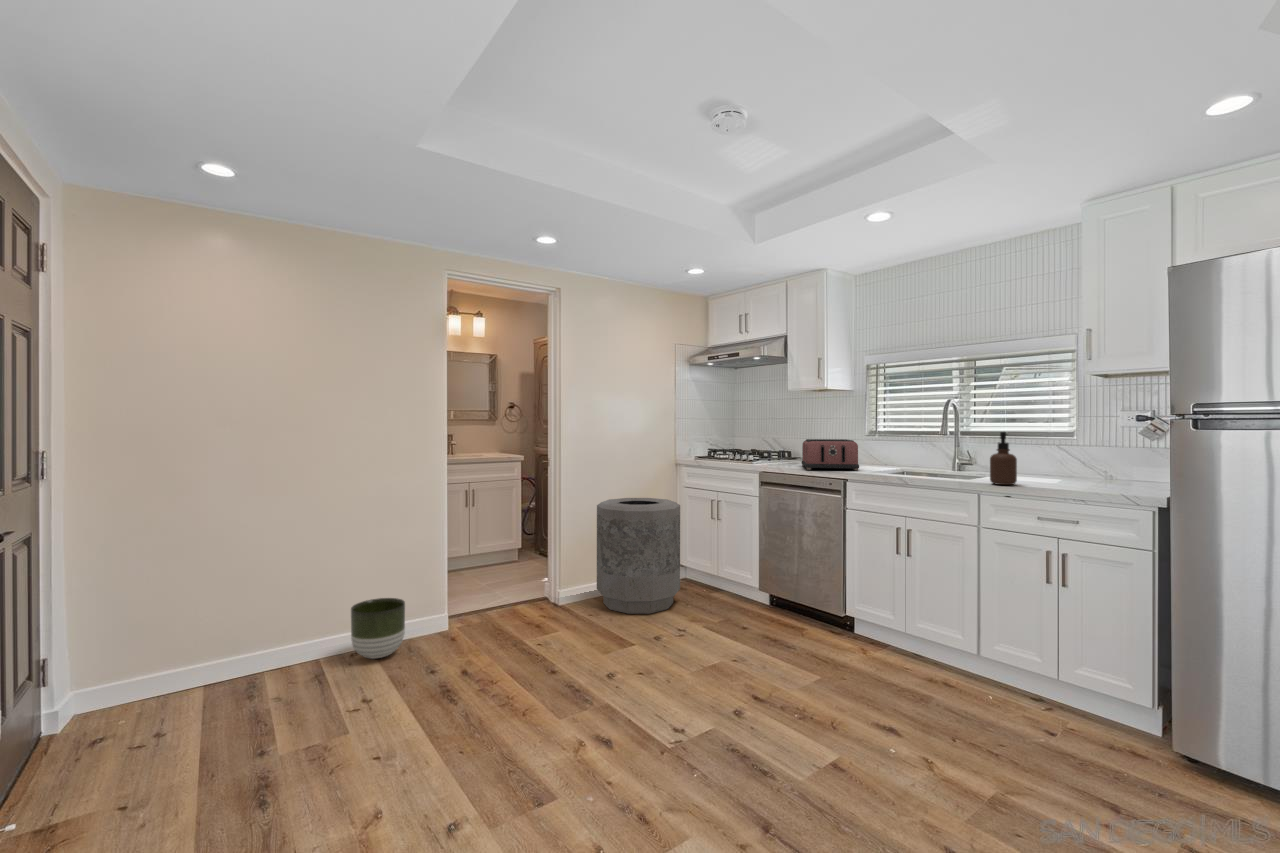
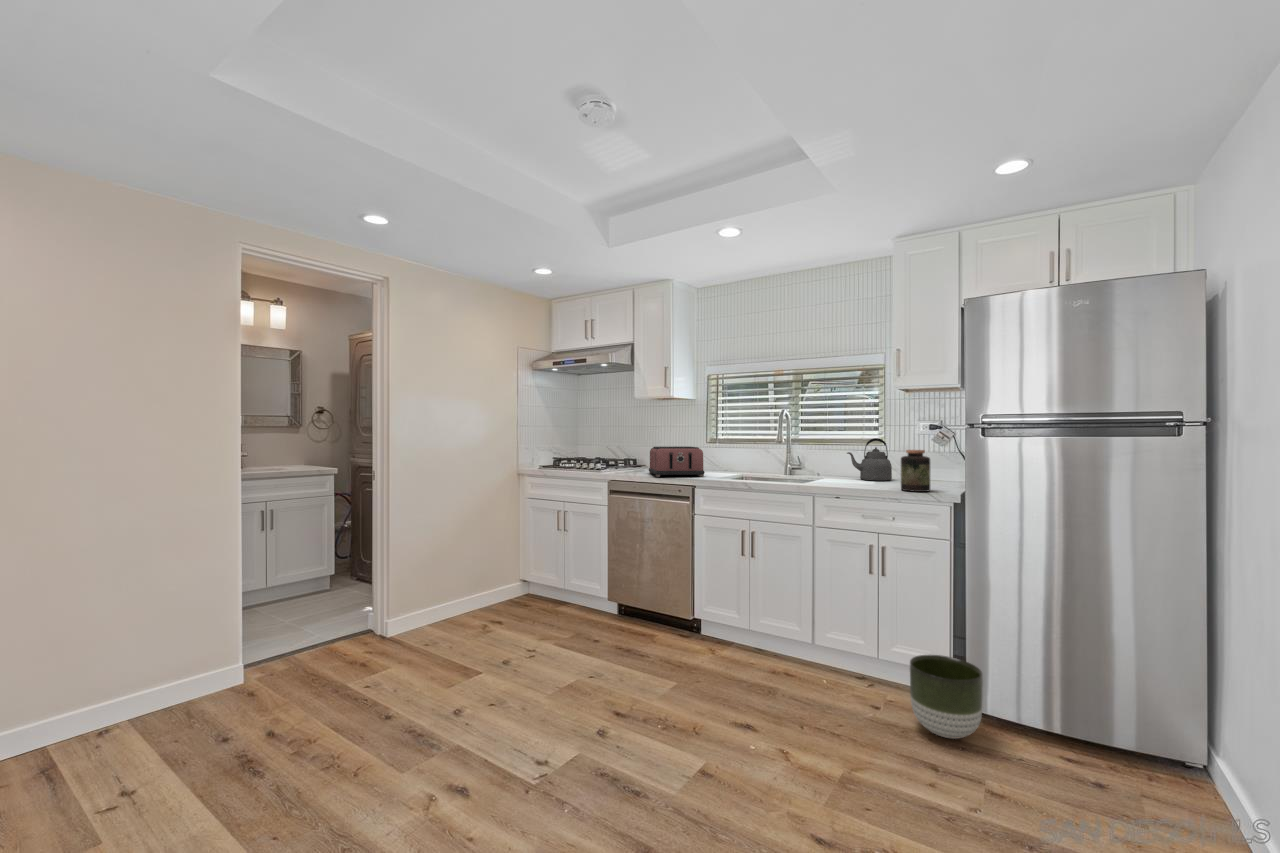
soap dispenser: present [990,432,1017,485] -> none [821,439,843,487]
kettle: none [1027,432,1086,480] -> present [847,438,892,480]
jar: none [1090,445,1130,494] -> present [901,450,930,492]
trash can: present [597,498,680,614] -> none [432,511,526,638]
planter: present [351,598,405,659] -> present [910,655,983,739]

